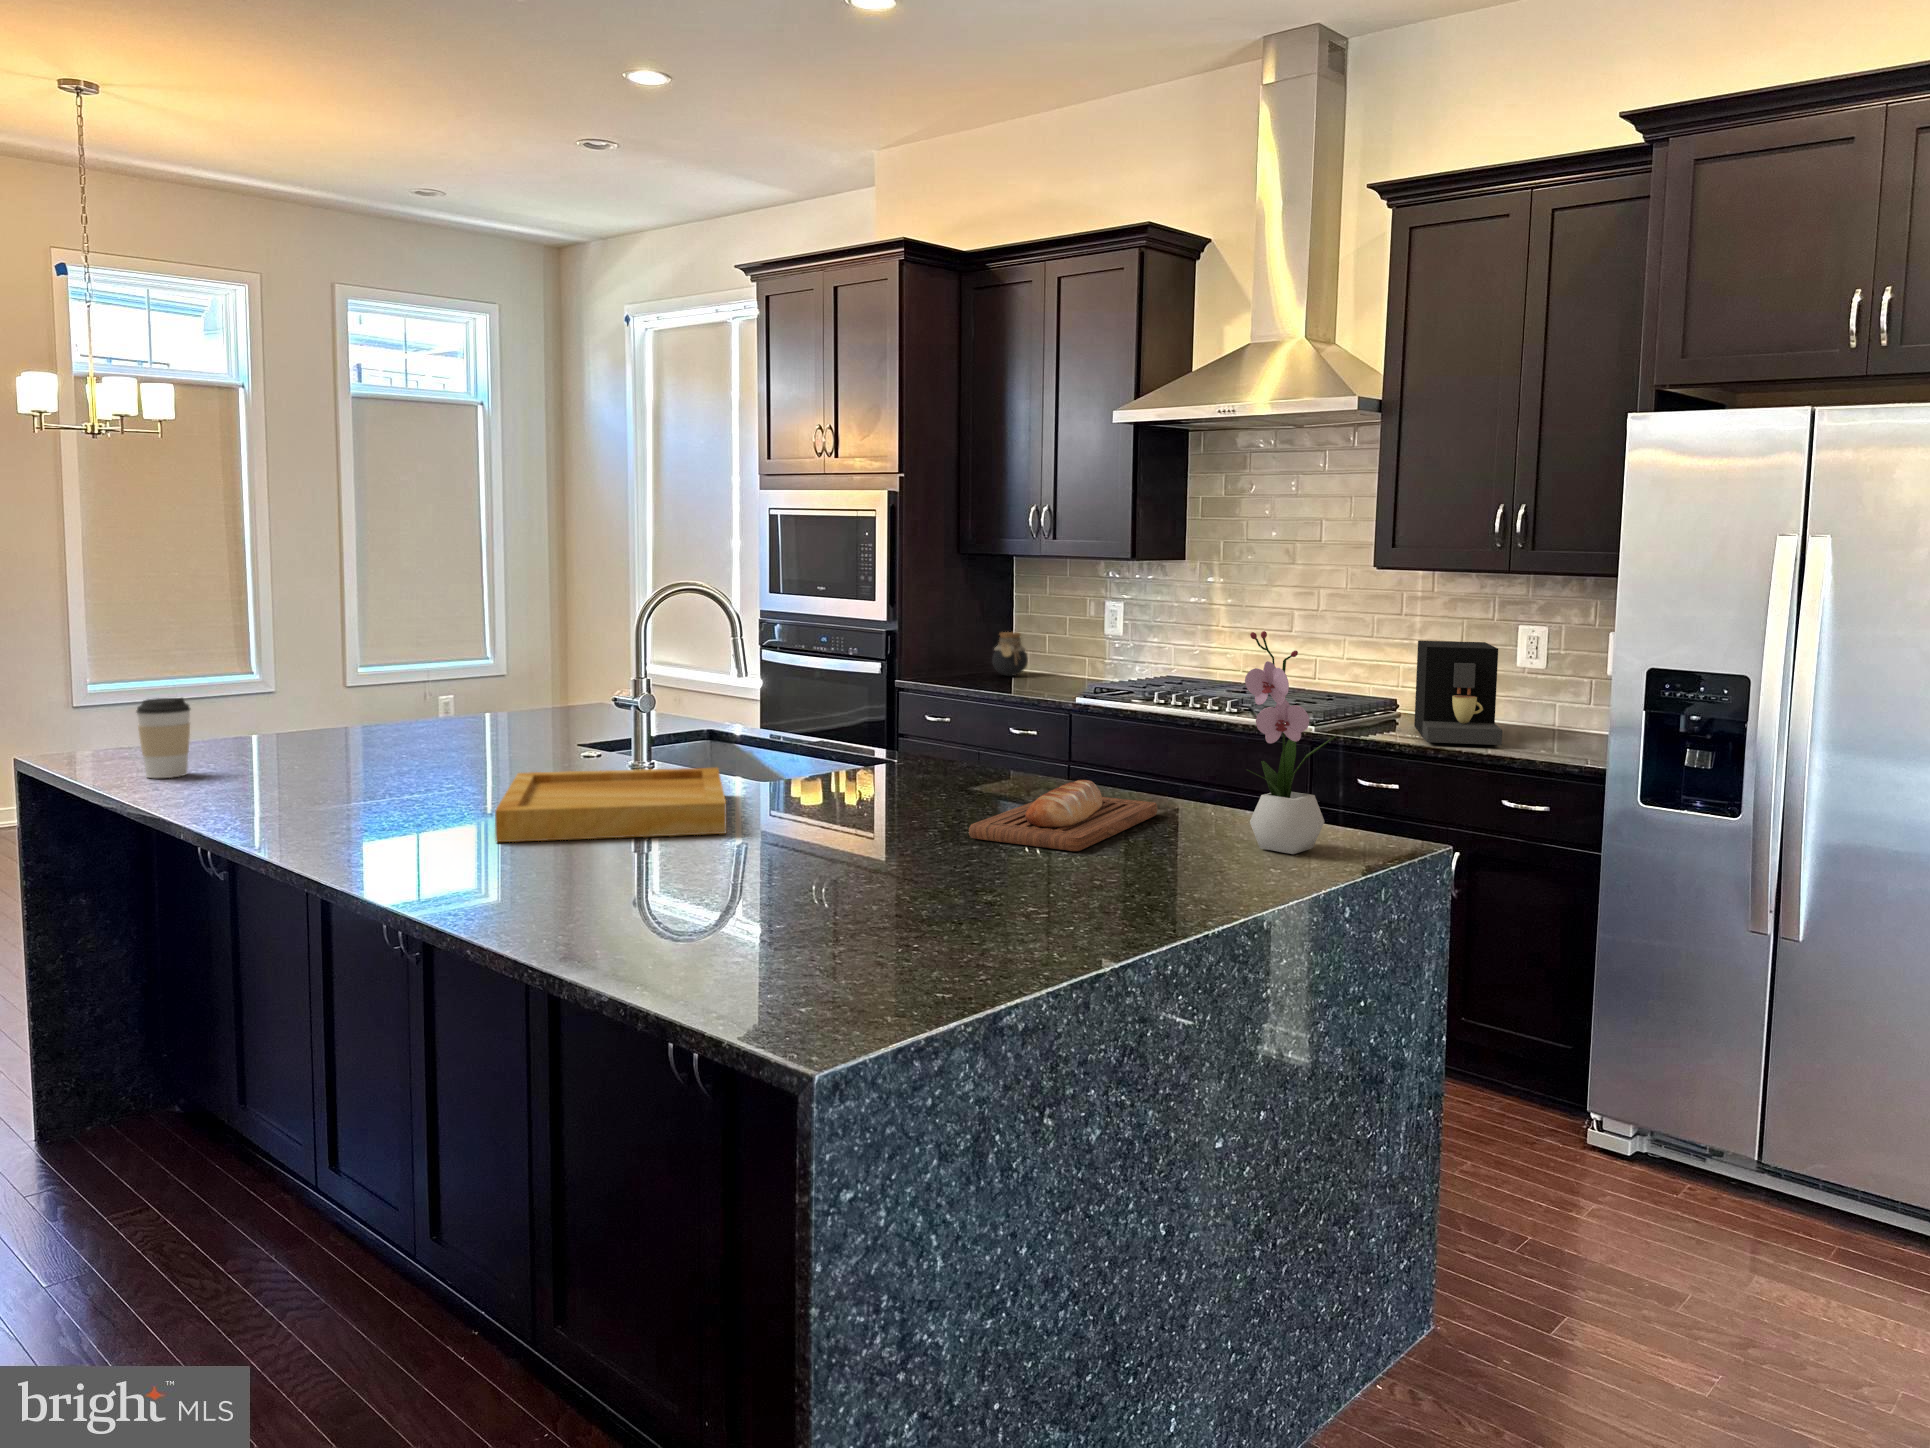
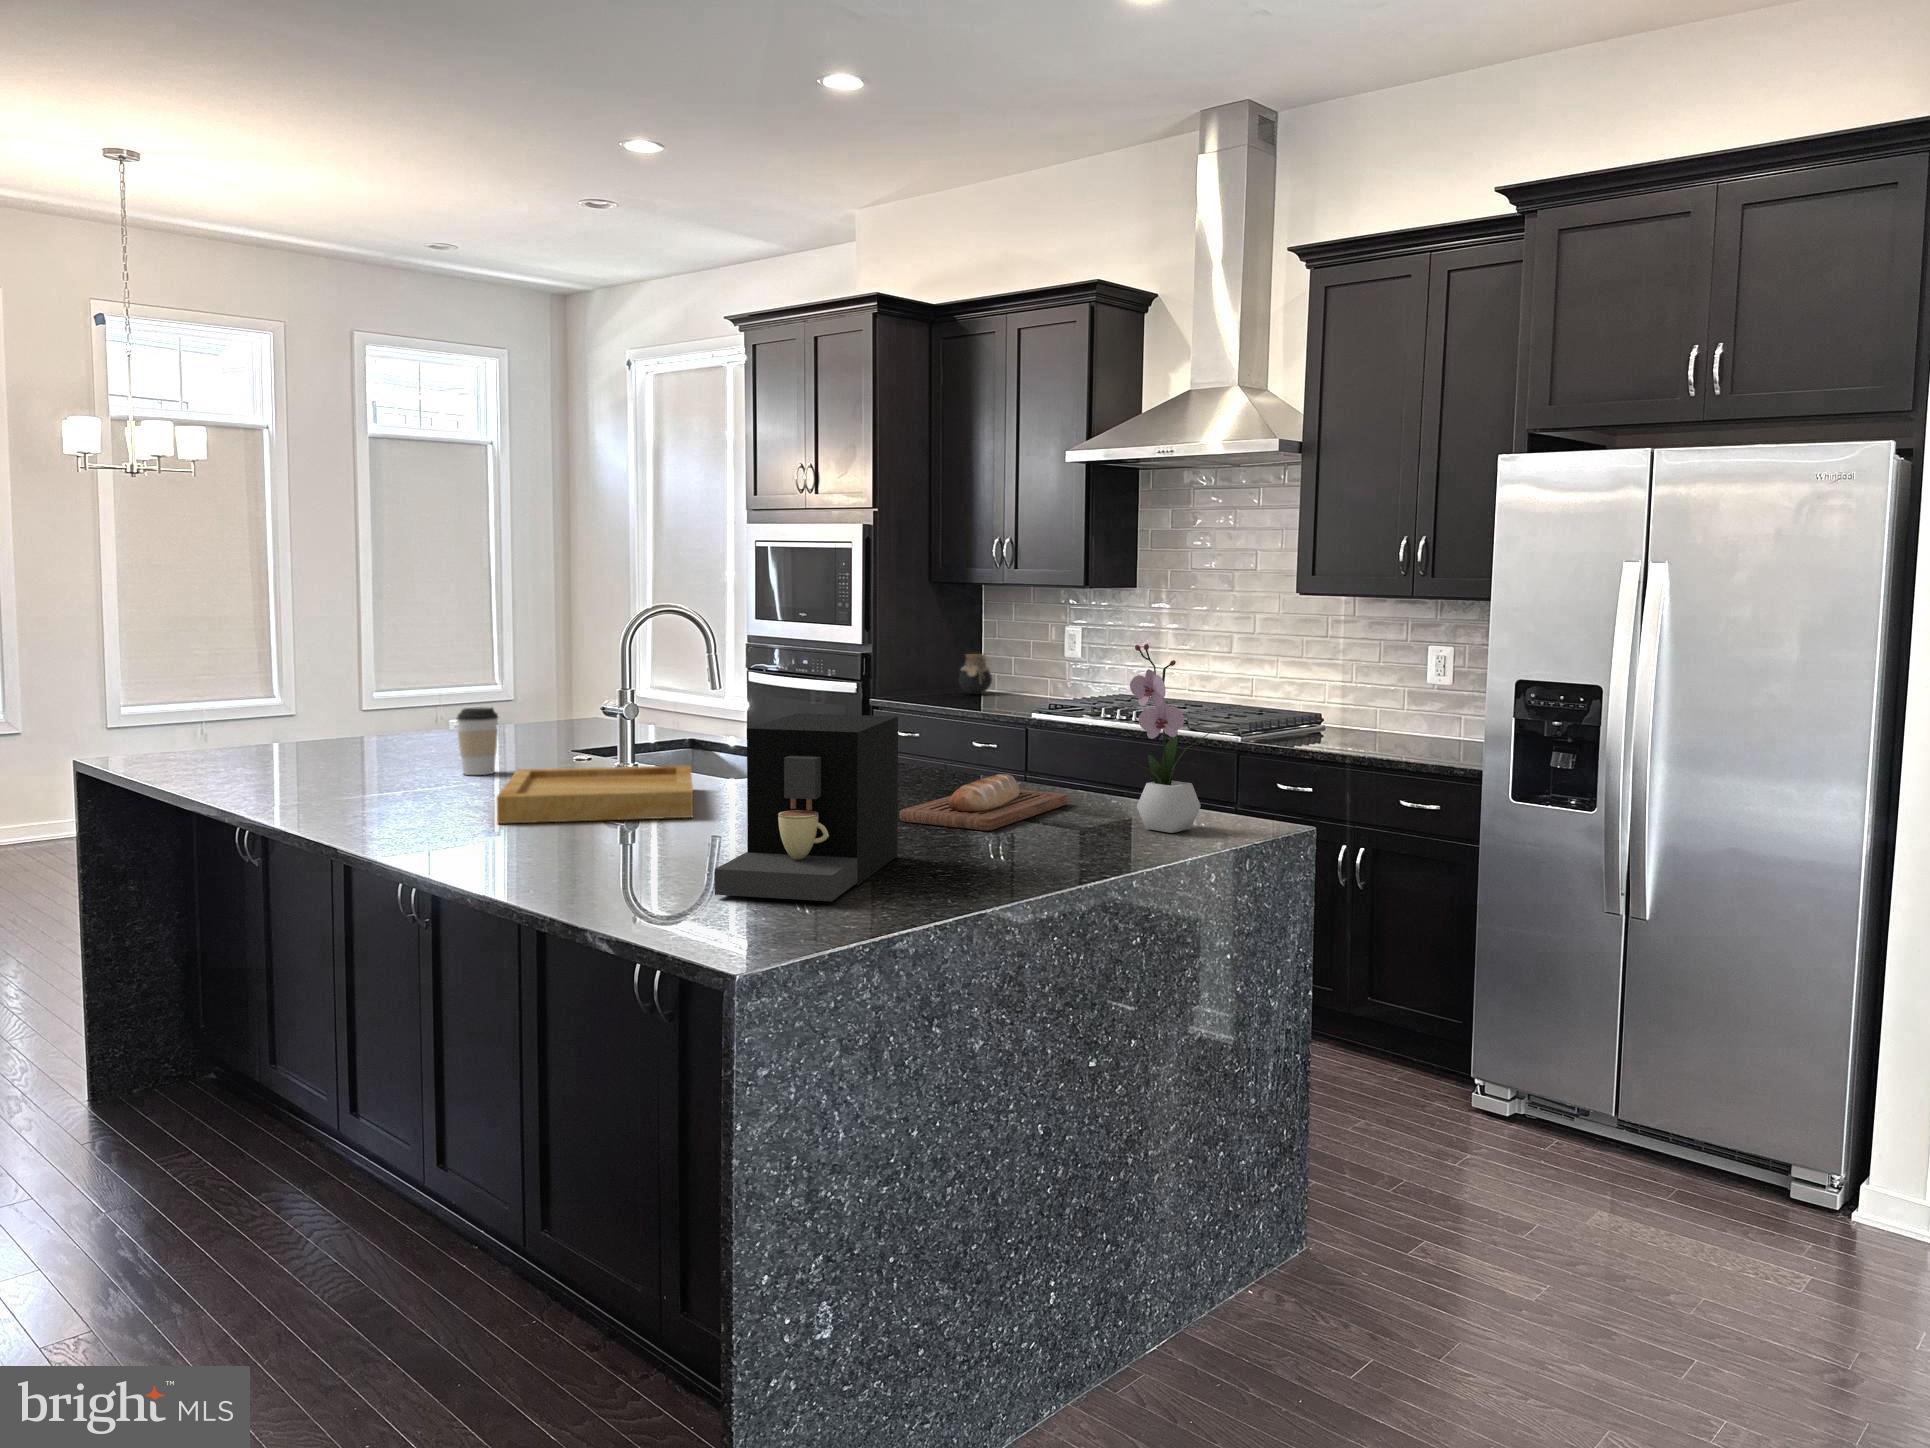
coffee maker: present [1414,641,1502,745] -> present [715,713,898,901]
coffee cup: present [137,698,191,778] -> present [457,707,498,775]

